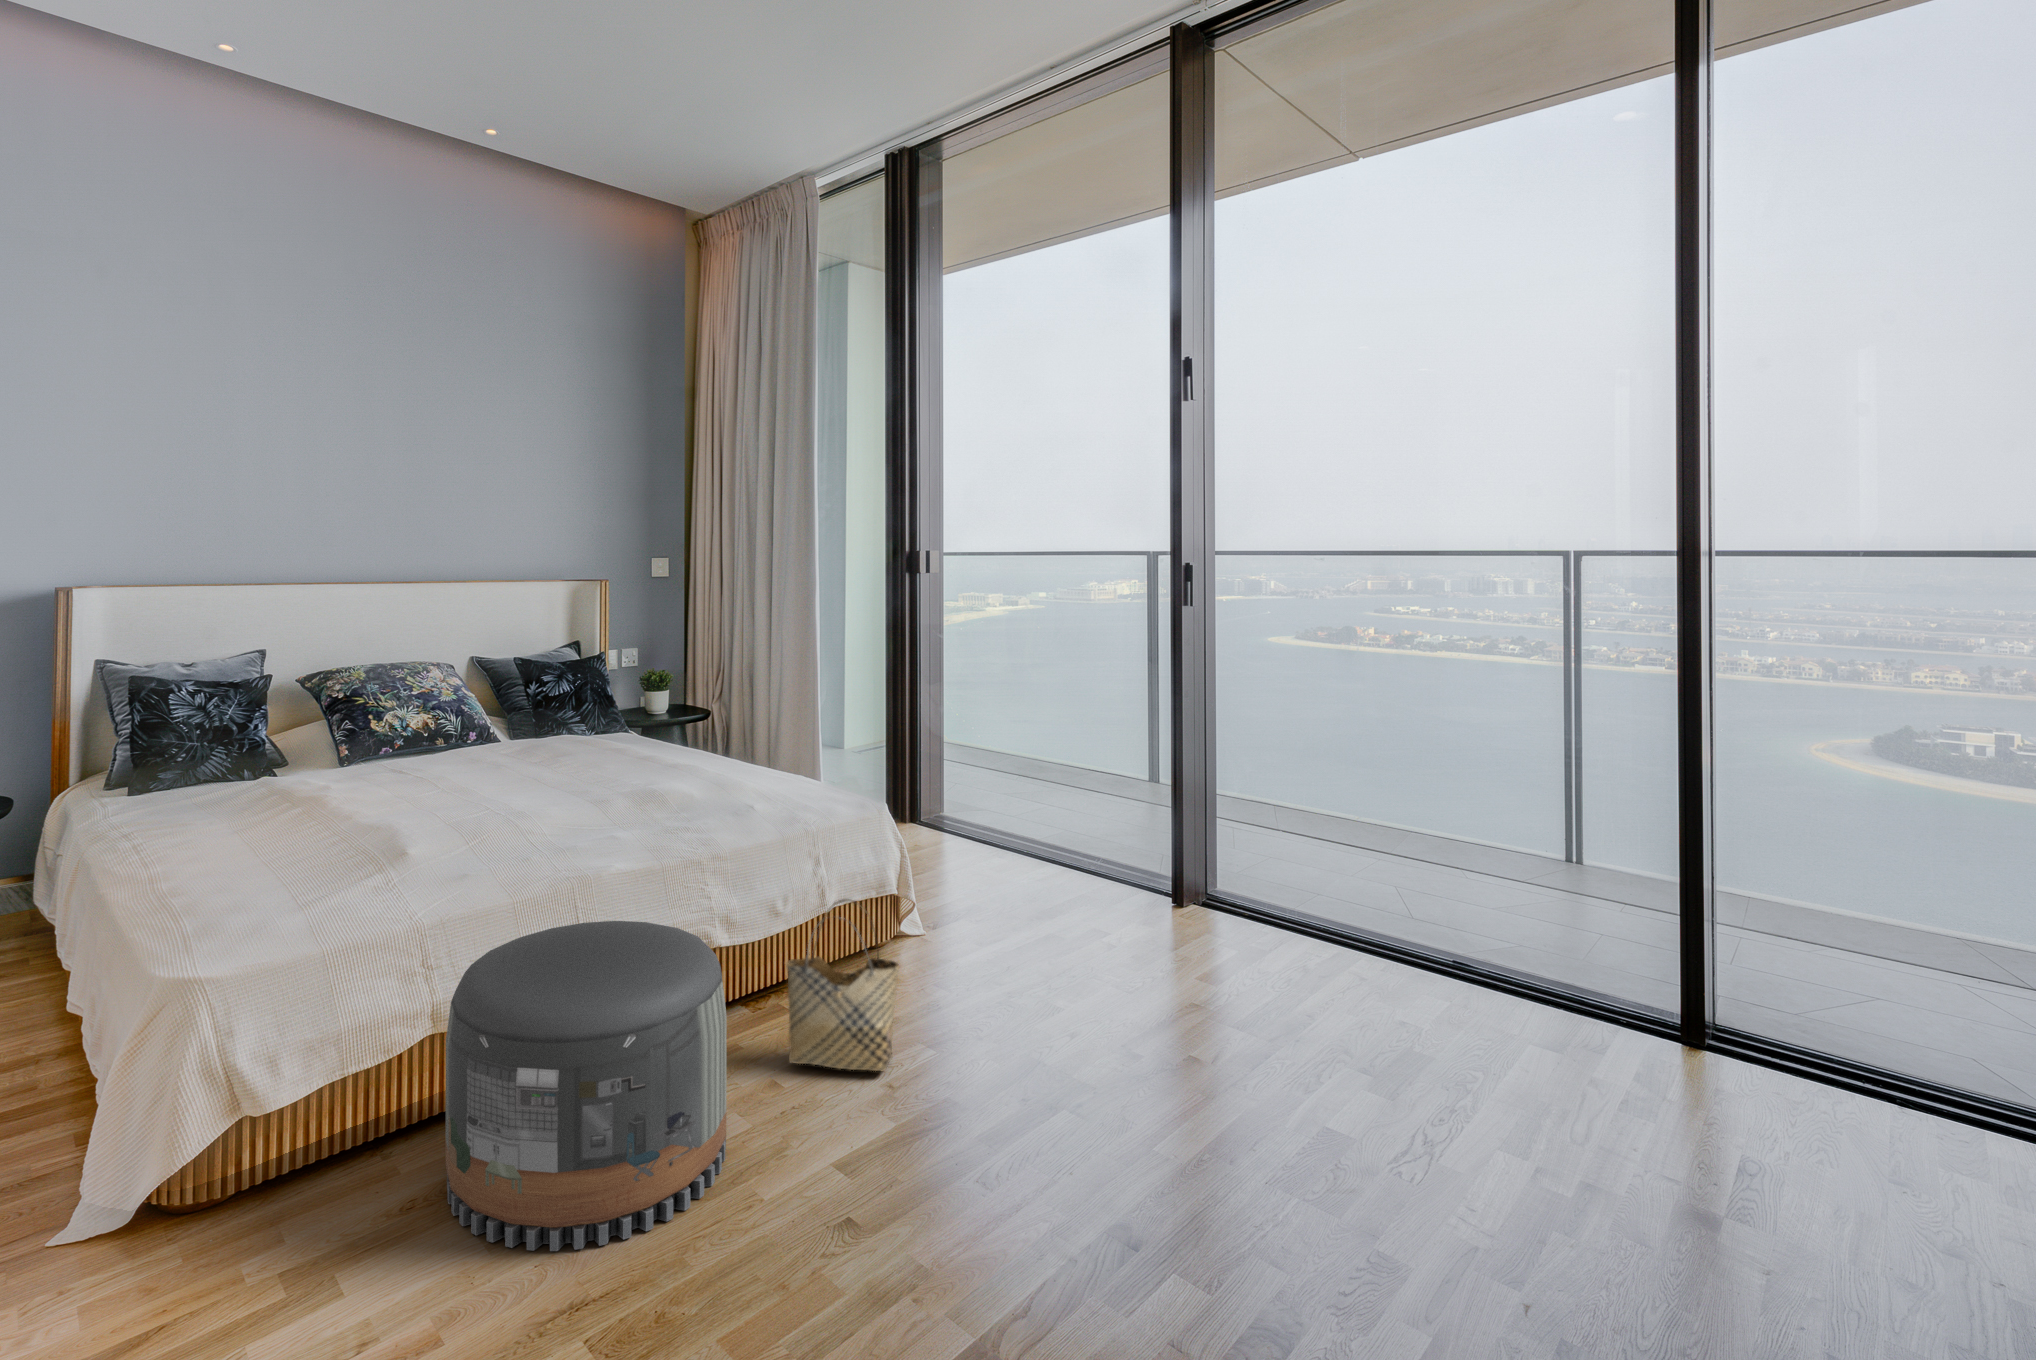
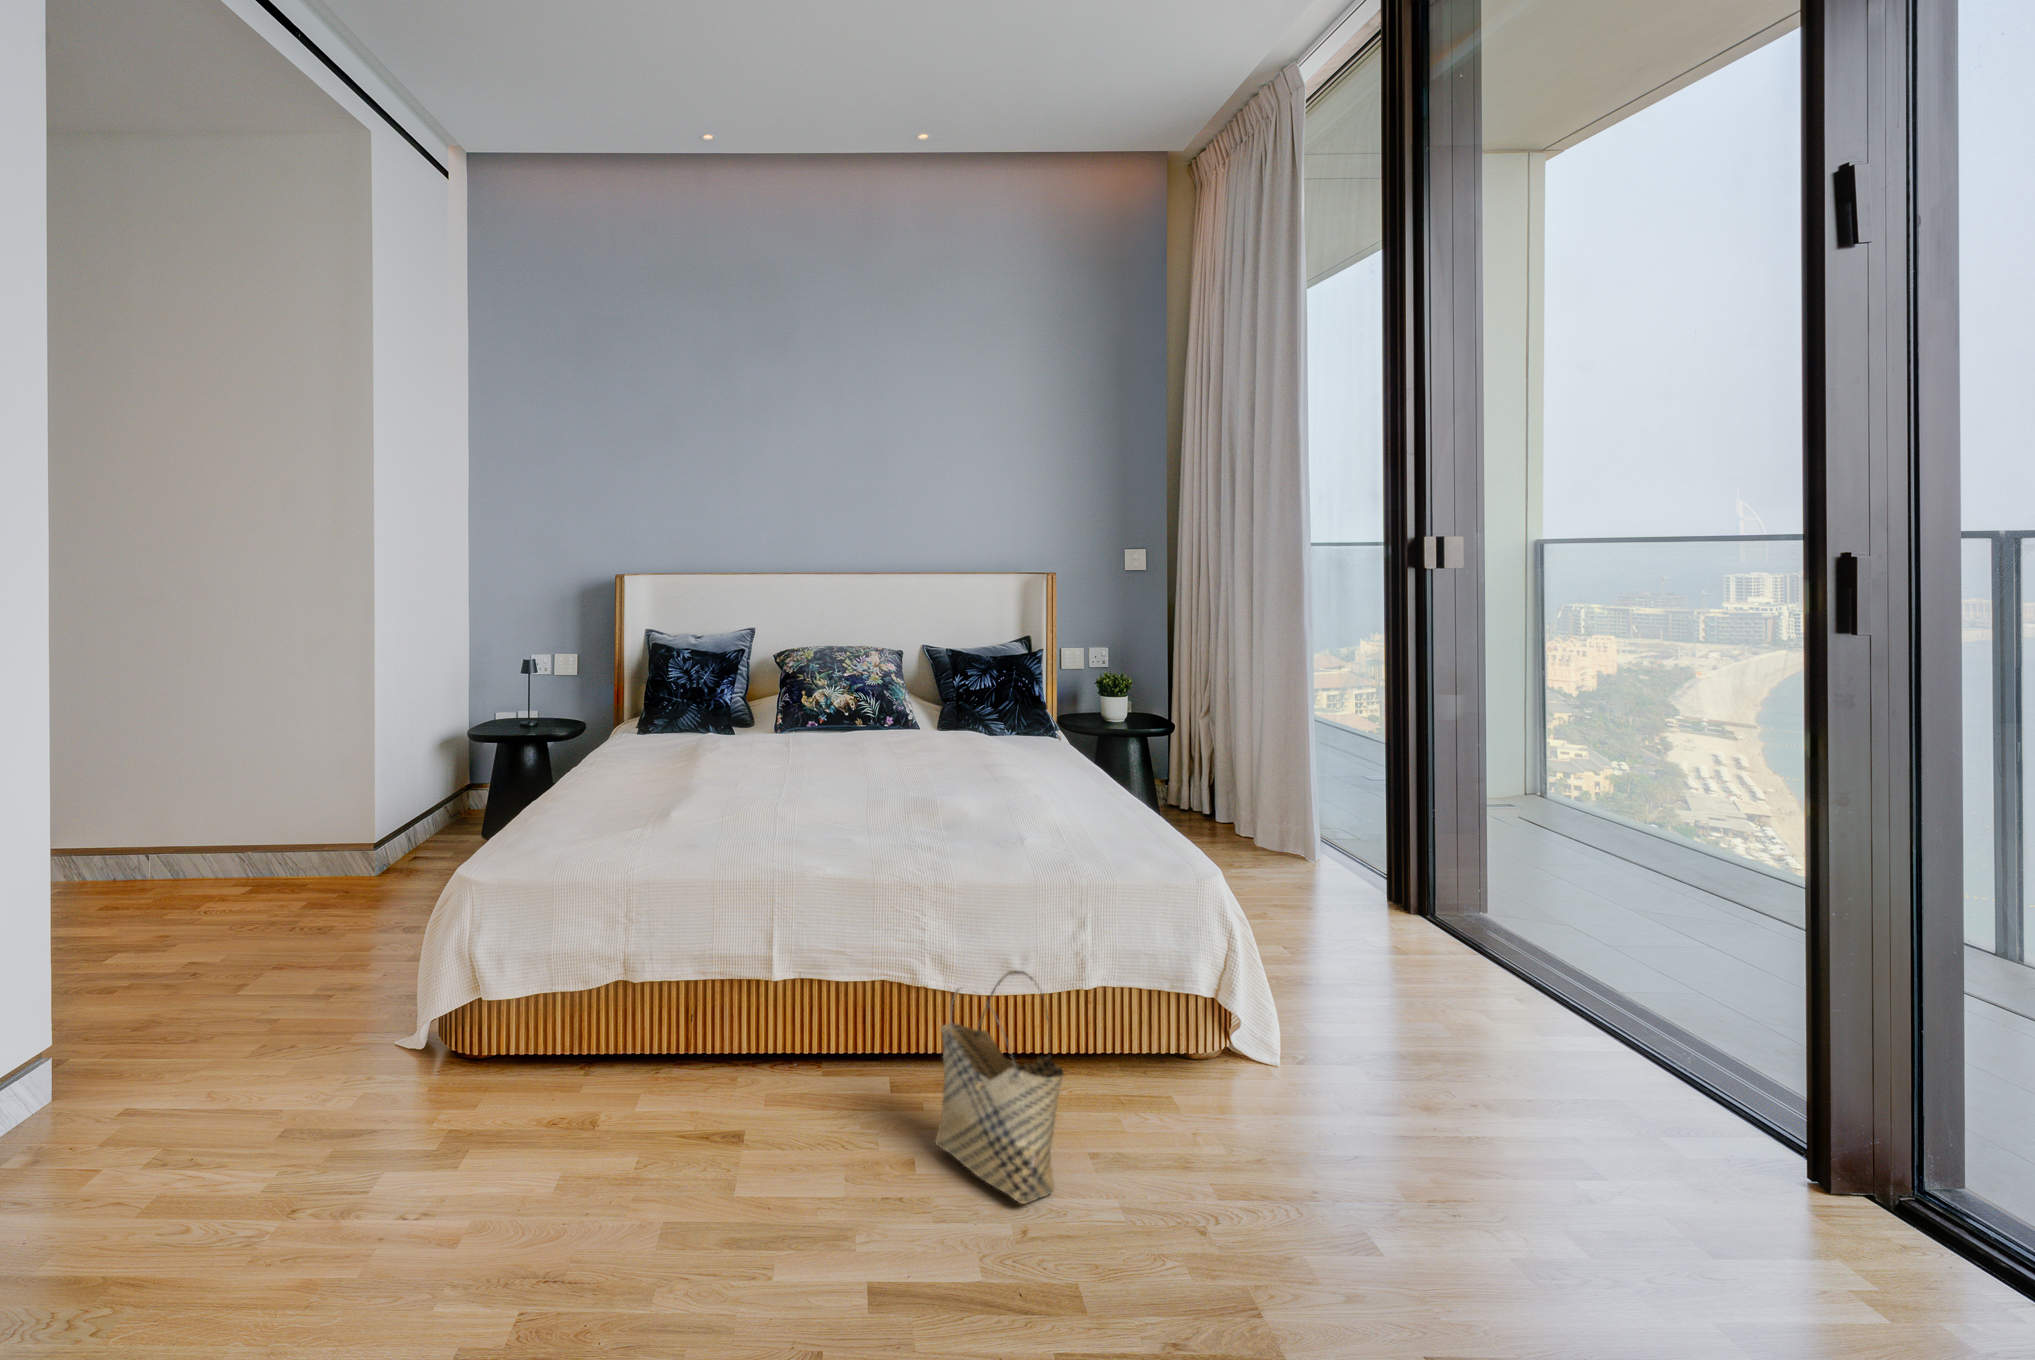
pouf: present [446,921,727,1251] -> none [536,916,813,1262]

